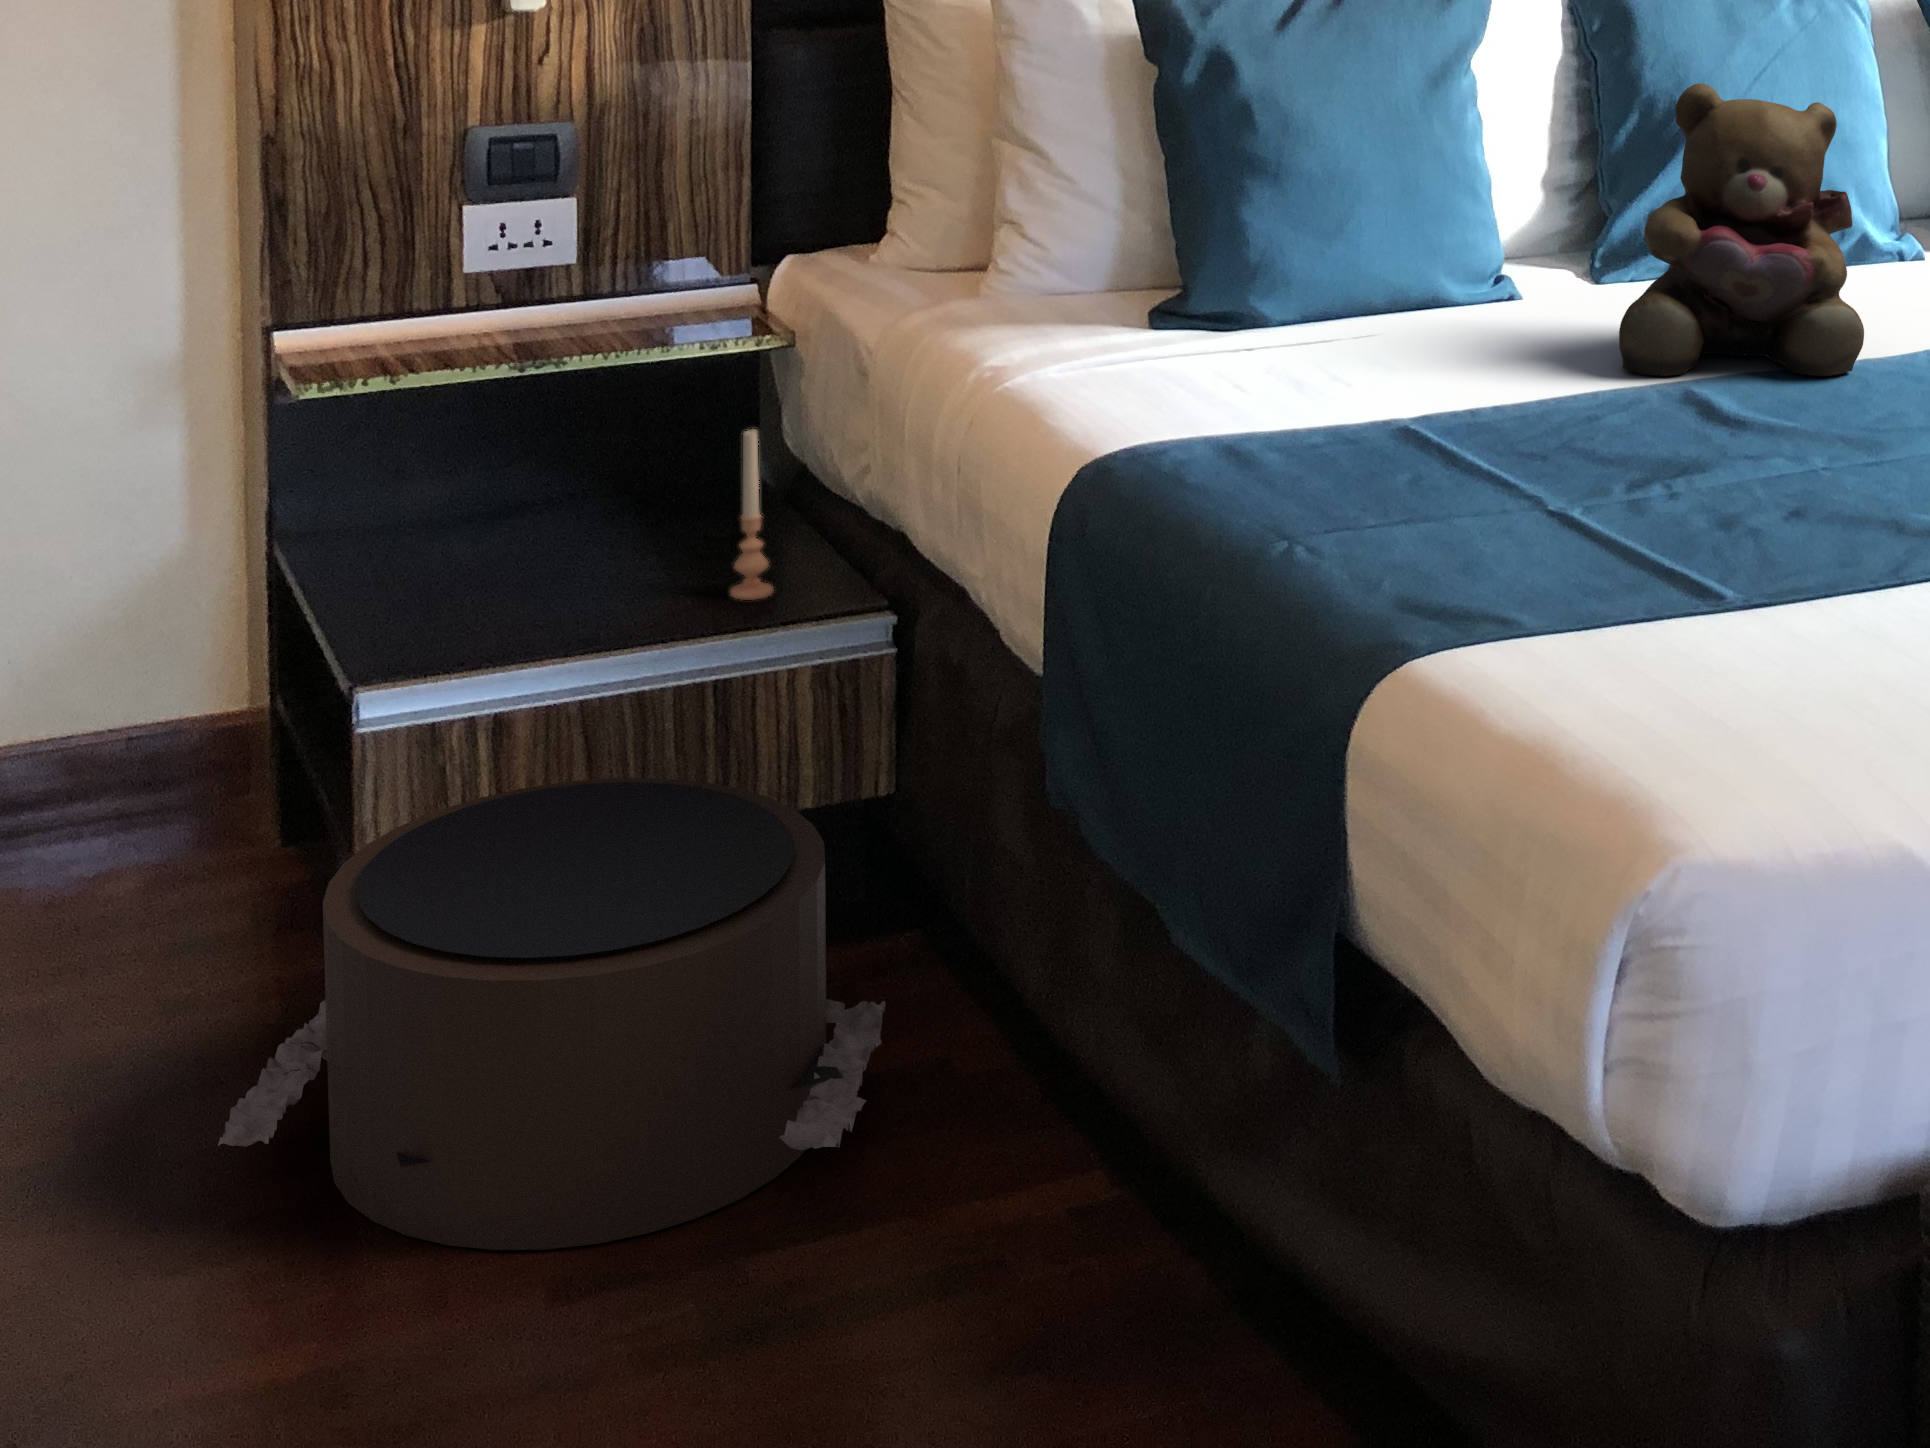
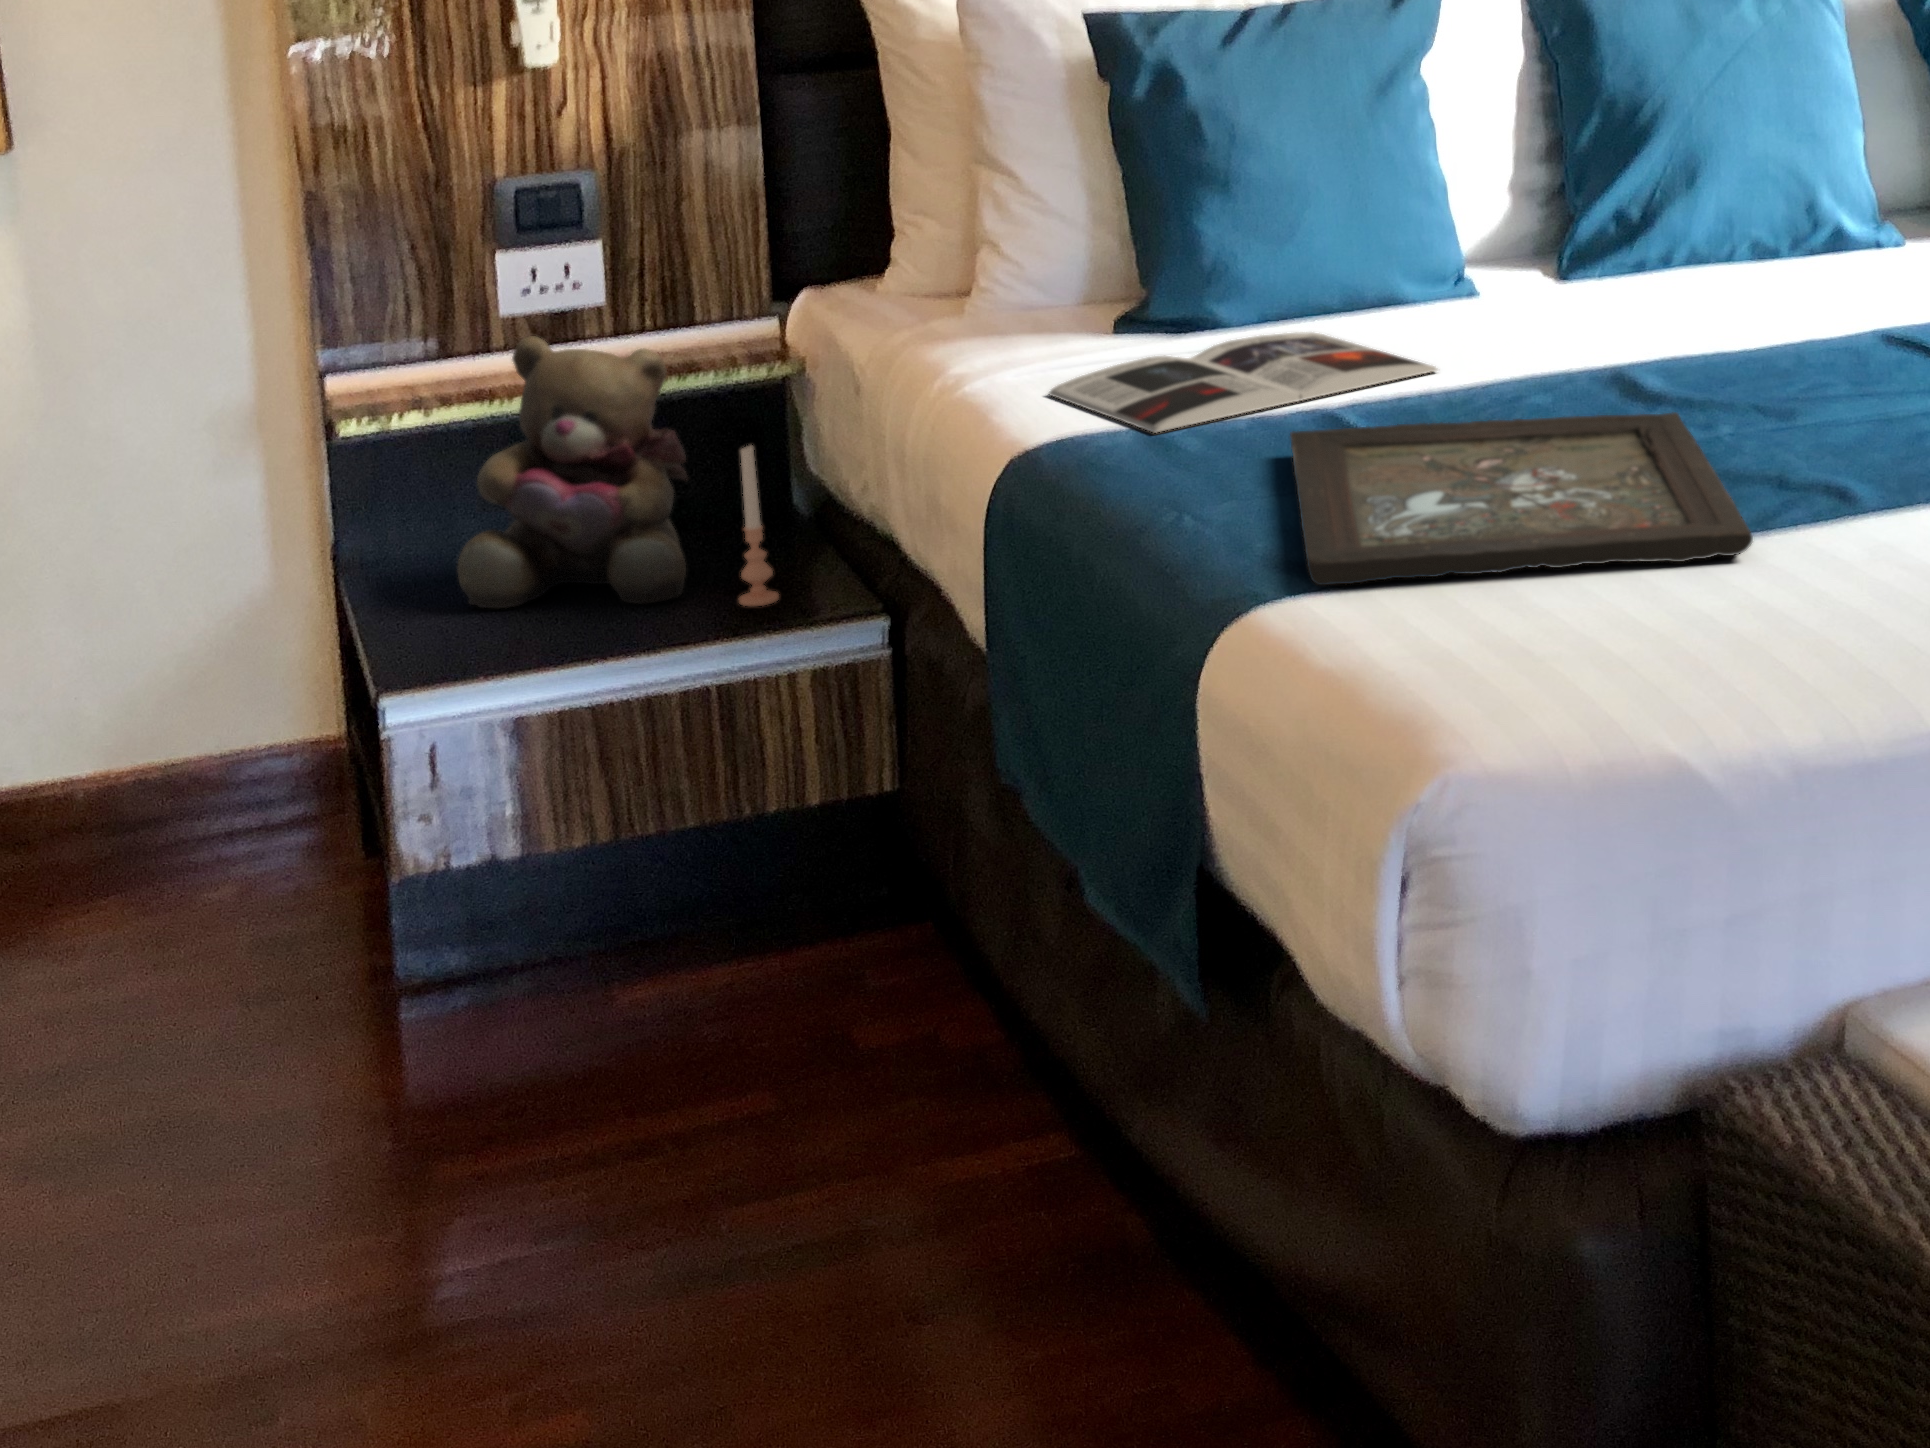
teddy bear: present [1619,83,1864,376] -> present [458,336,688,609]
magazine: none [1098,333,1504,443] -> present [1049,332,1438,432]
tray: none [1384,442,1906,630] -> present [1290,412,1753,585]
pouf: present [218,778,885,1250] -> none [256,771,874,1196]

